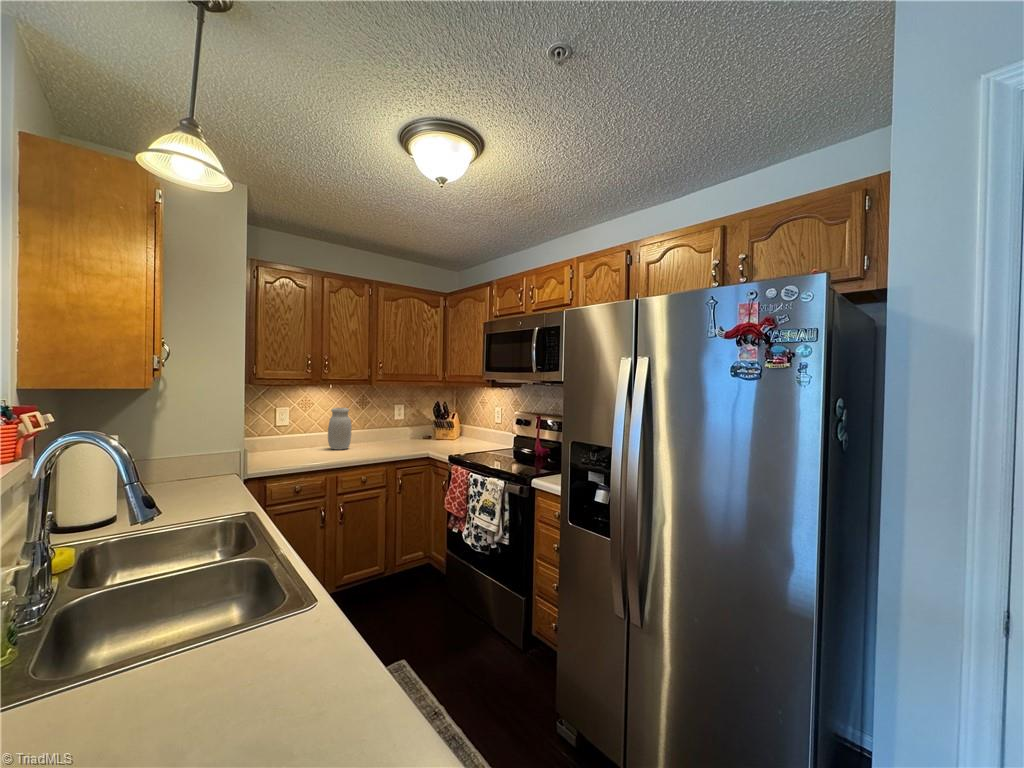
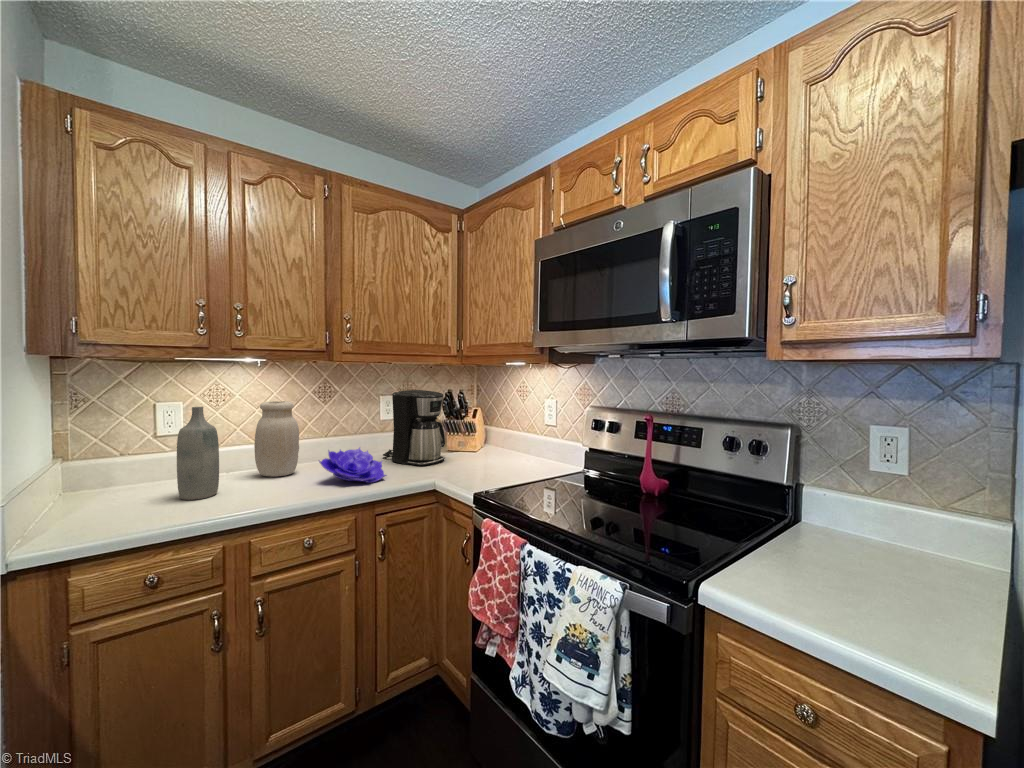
coffee maker: none [396,402,434,446] -> present [383,390,445,466]
bottle: none [297,410,316,457] -> present [177,407,219,500]
decorative bowl: none [365,434,402,452] -> present [319,448,386,483]

